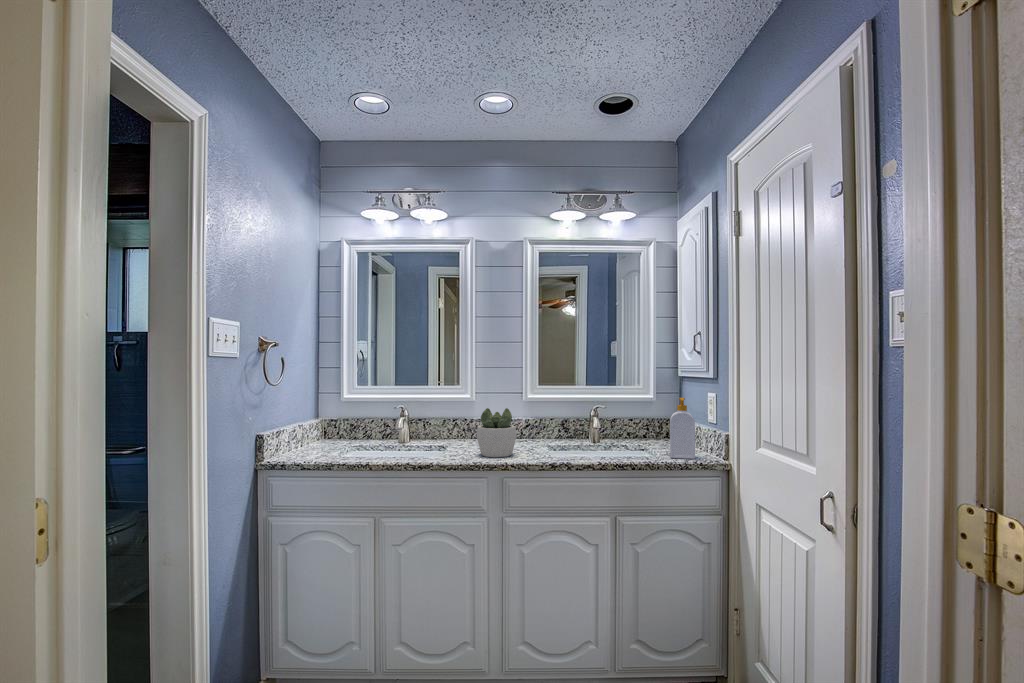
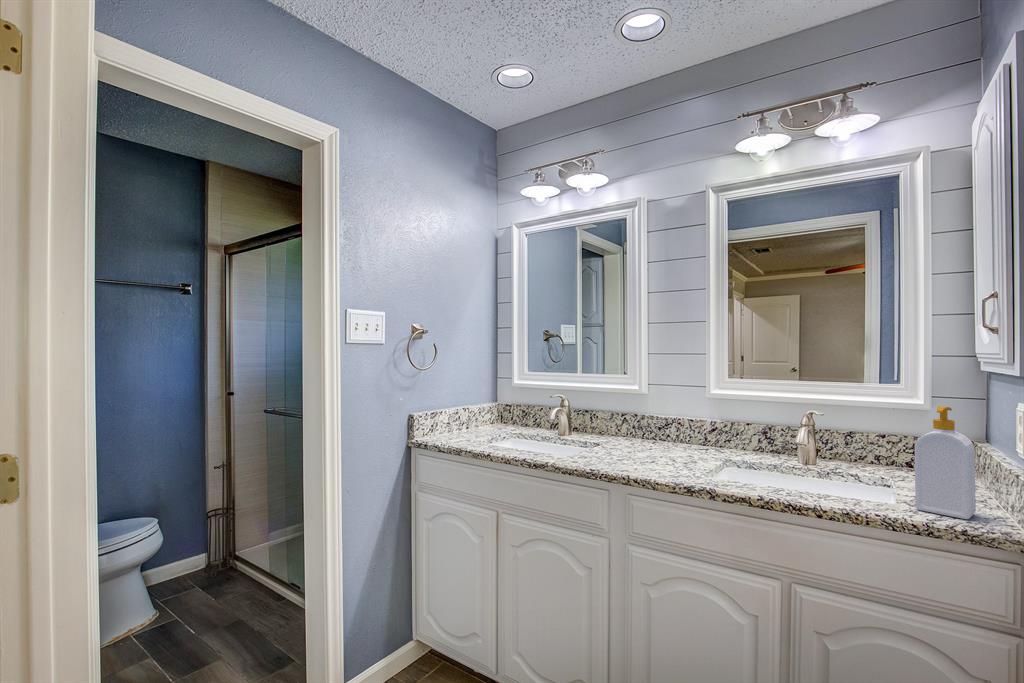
succulent plant: present [477,408,517,458] -> none [613,403,662,467]

